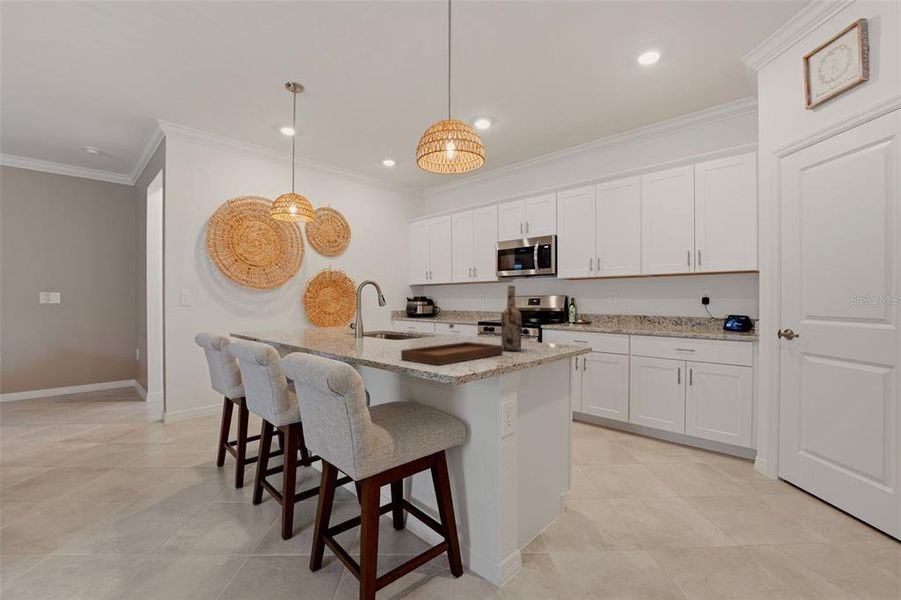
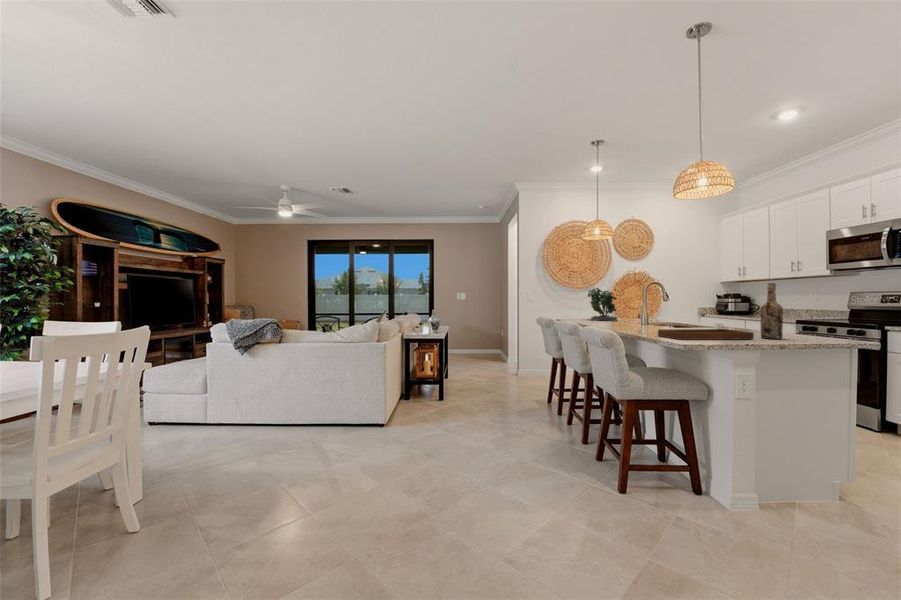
potted plant: none [280,285,322,333] -> present [588,288,617,321]

